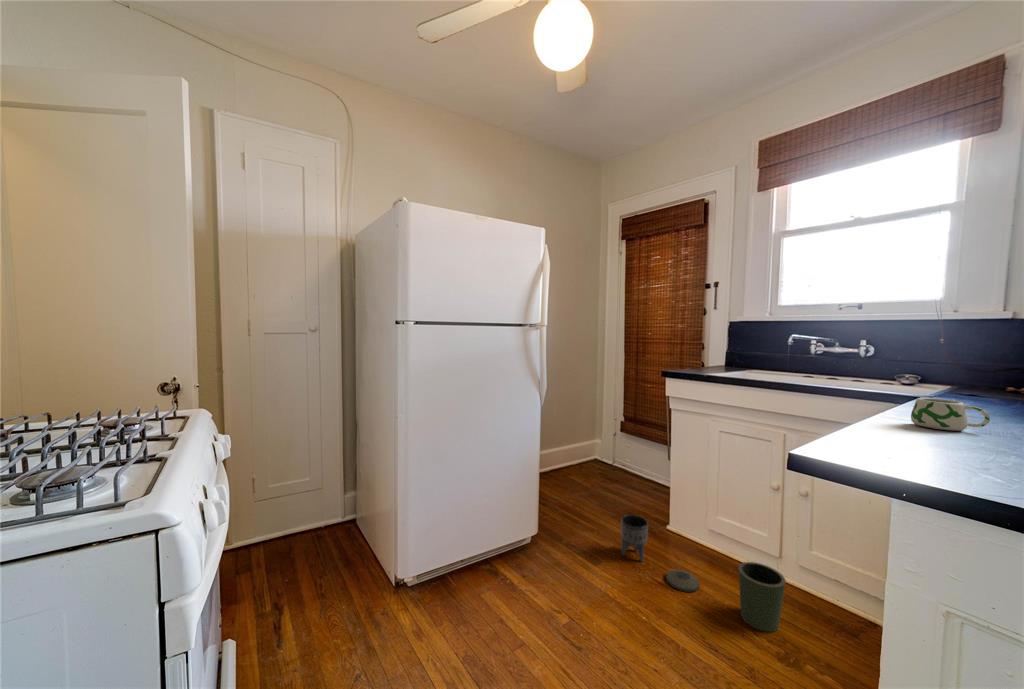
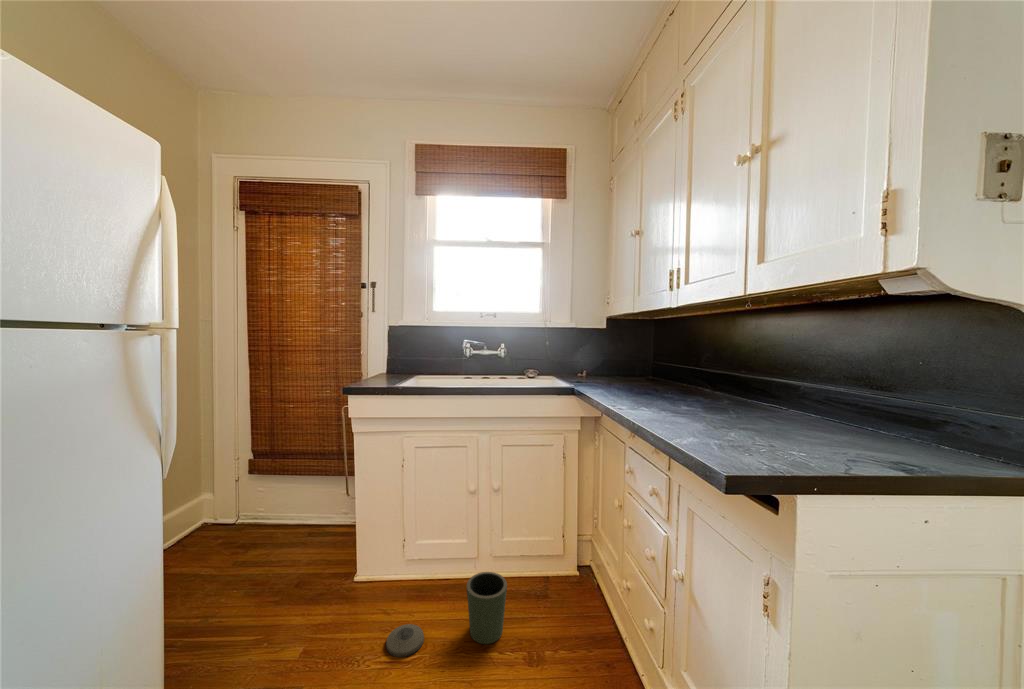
mug: present [911,398,990,431] -> none [635,394,675,419]
planter: present [621,515,648,562] -> none [314,588,353,659]

